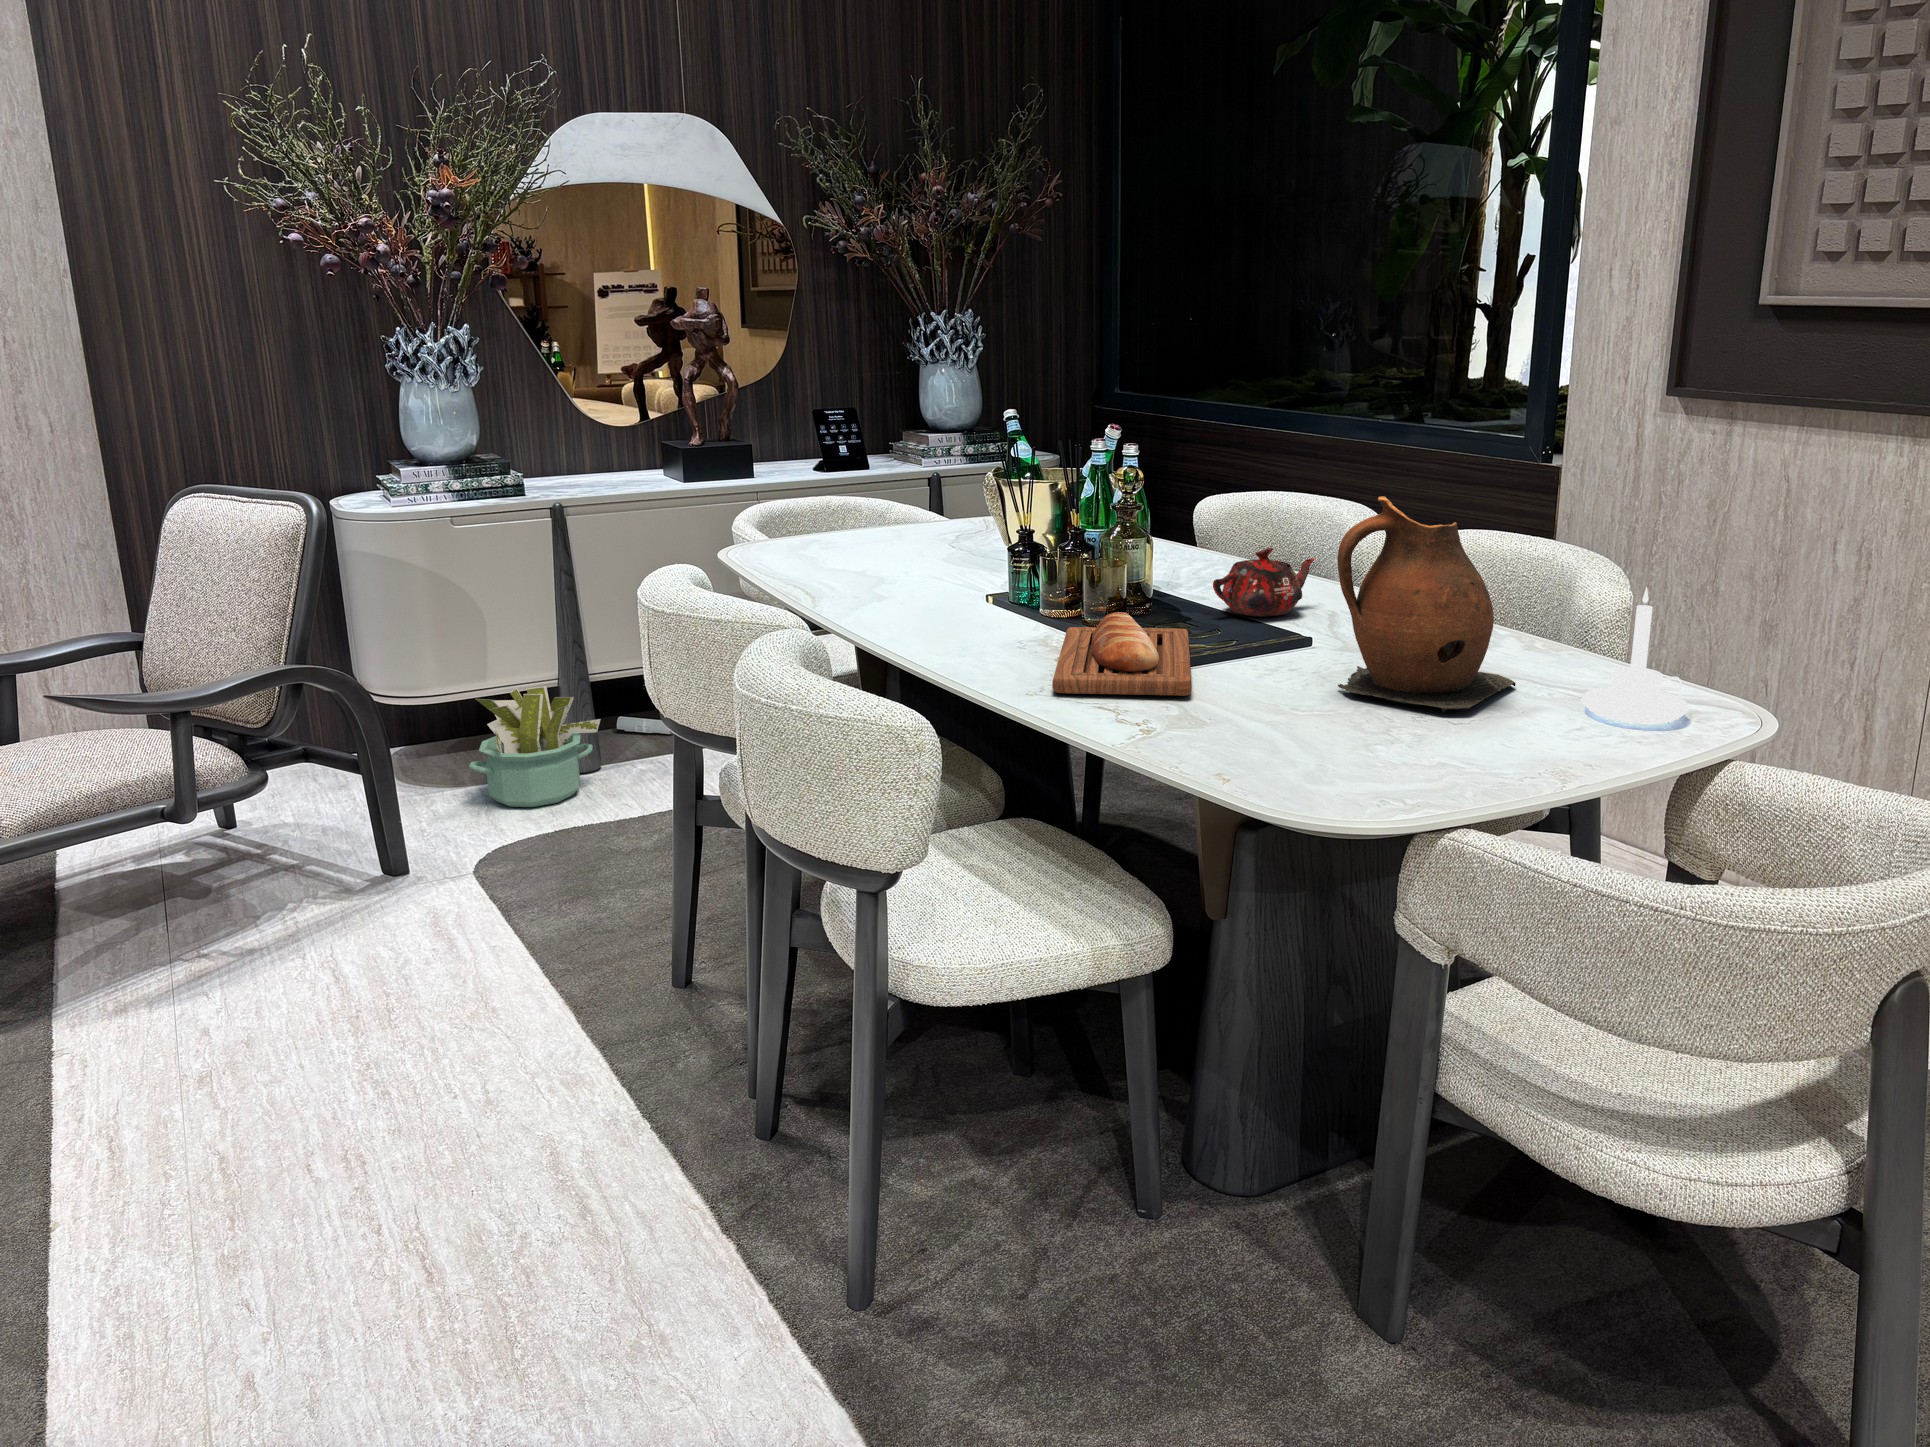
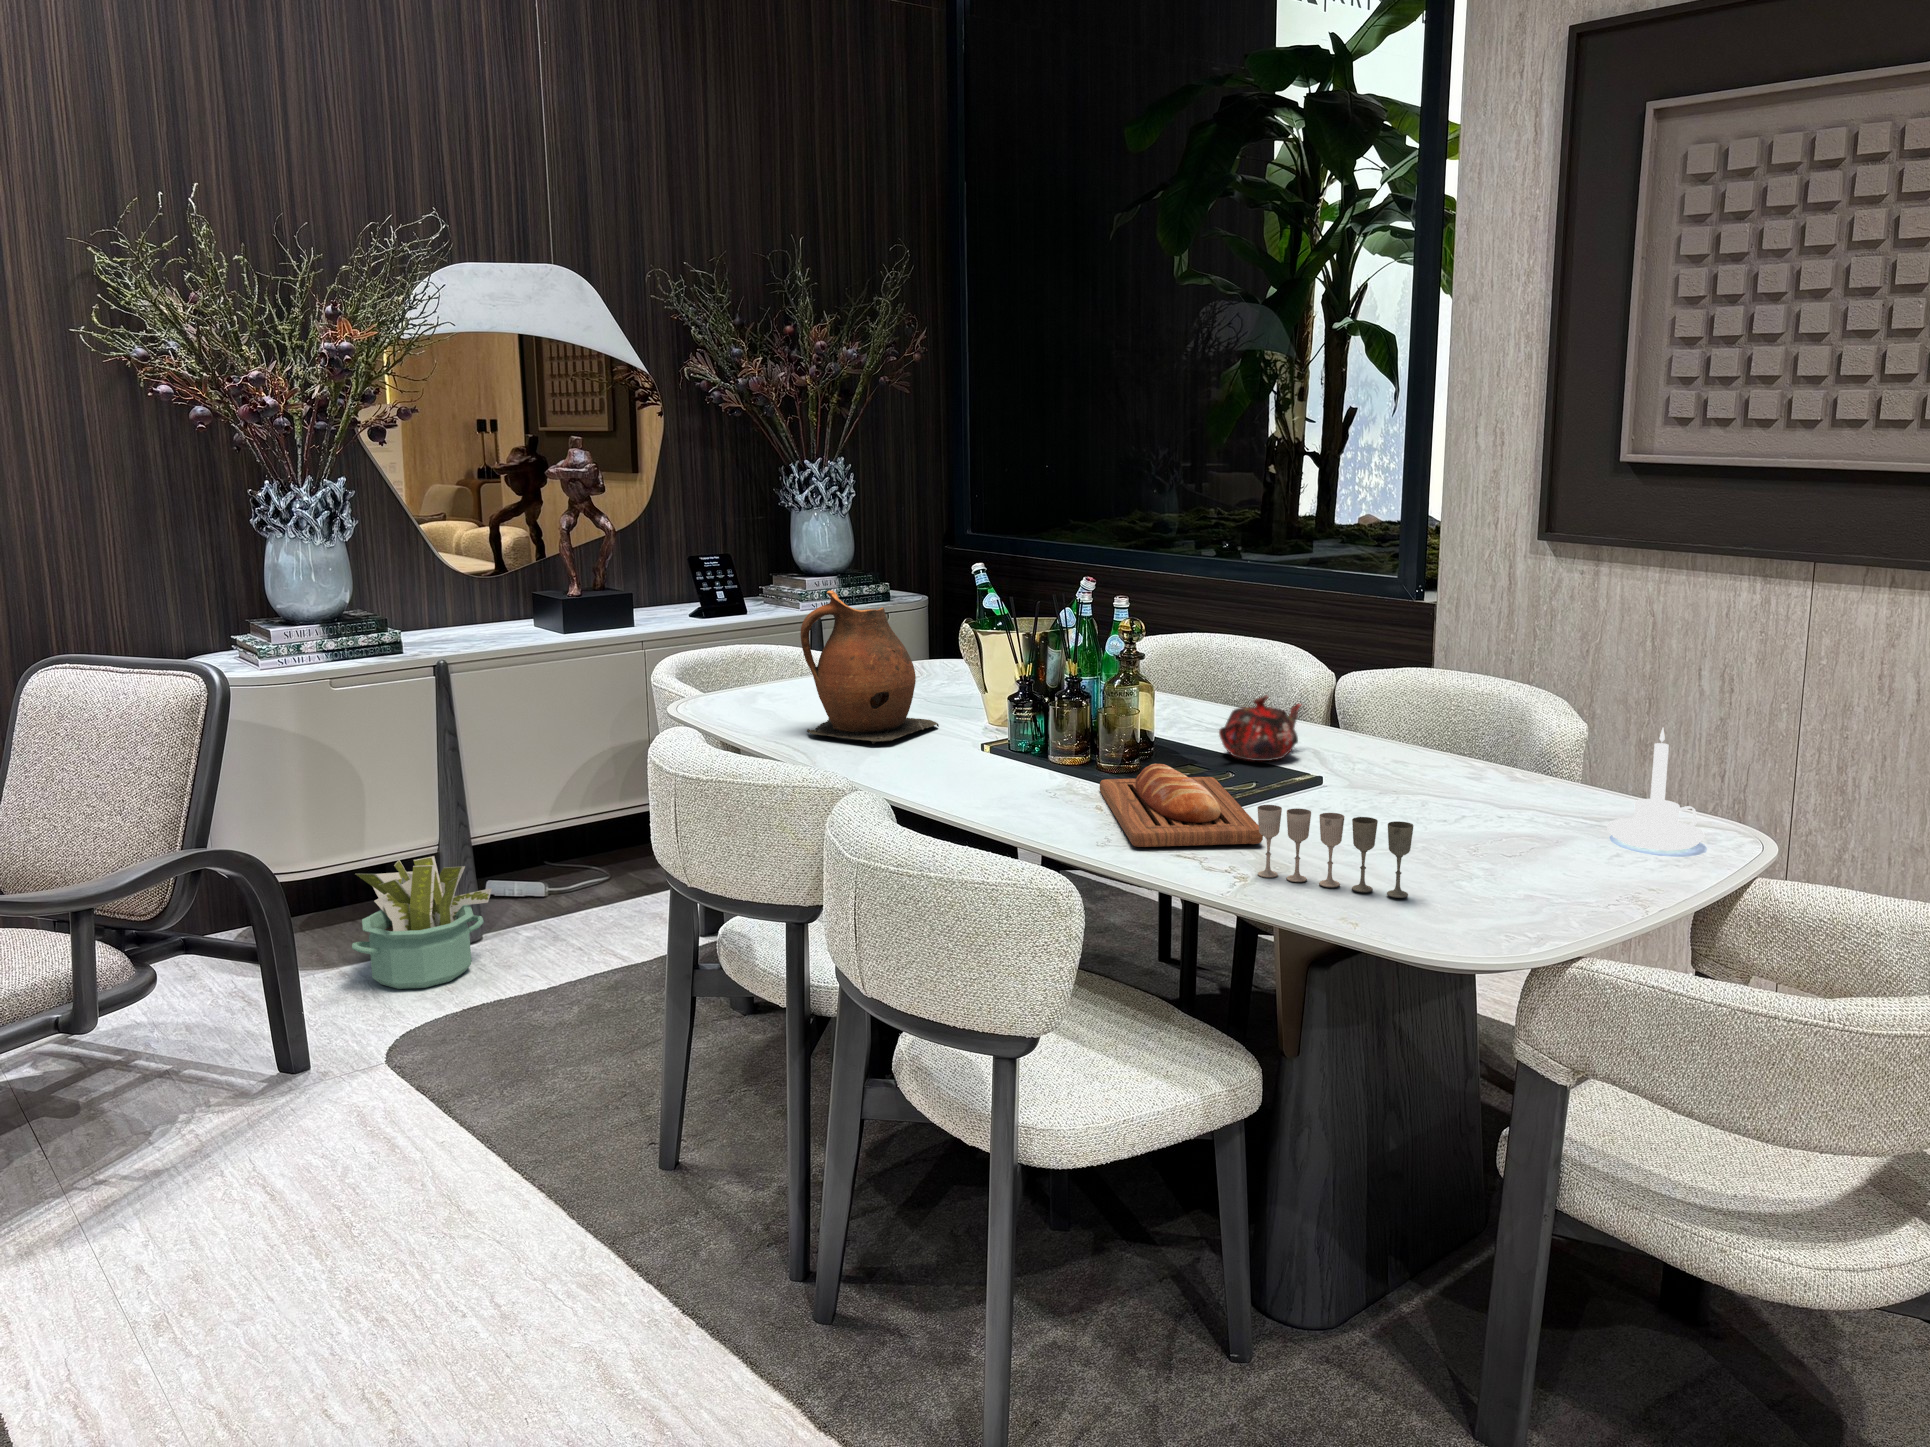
ceramic pitcher: present [1338,496,1516,713] -> present [800,590,939,744]
wine glass: none [1162,653,1311,756] -> present [1258,805,1413,898]

